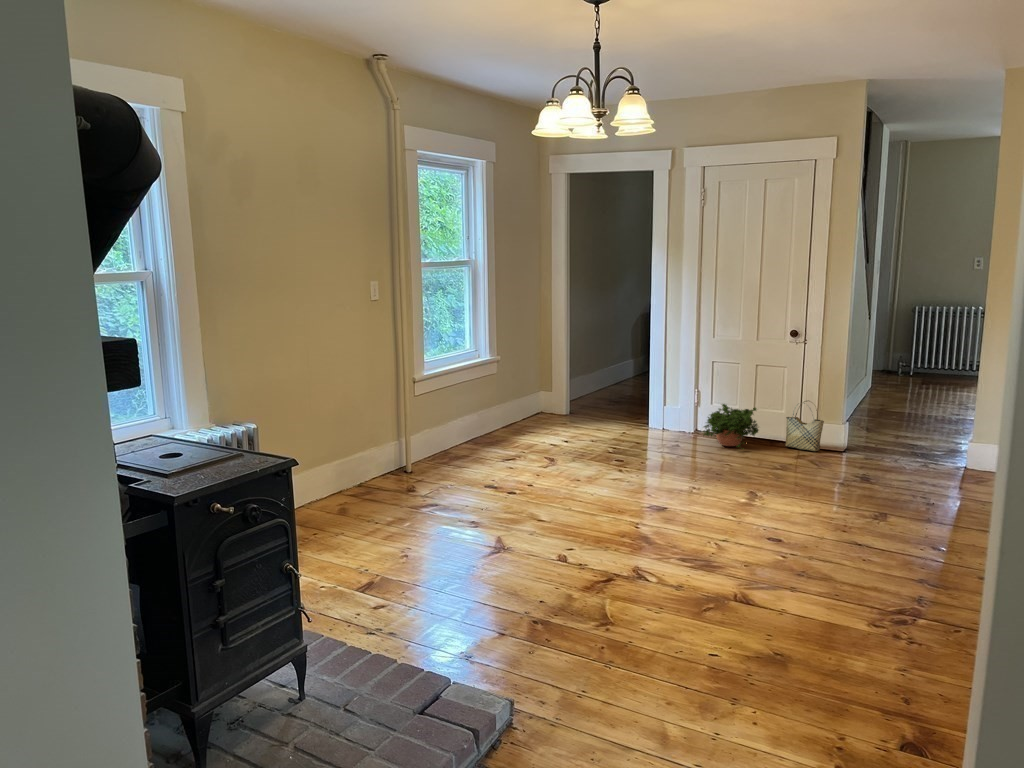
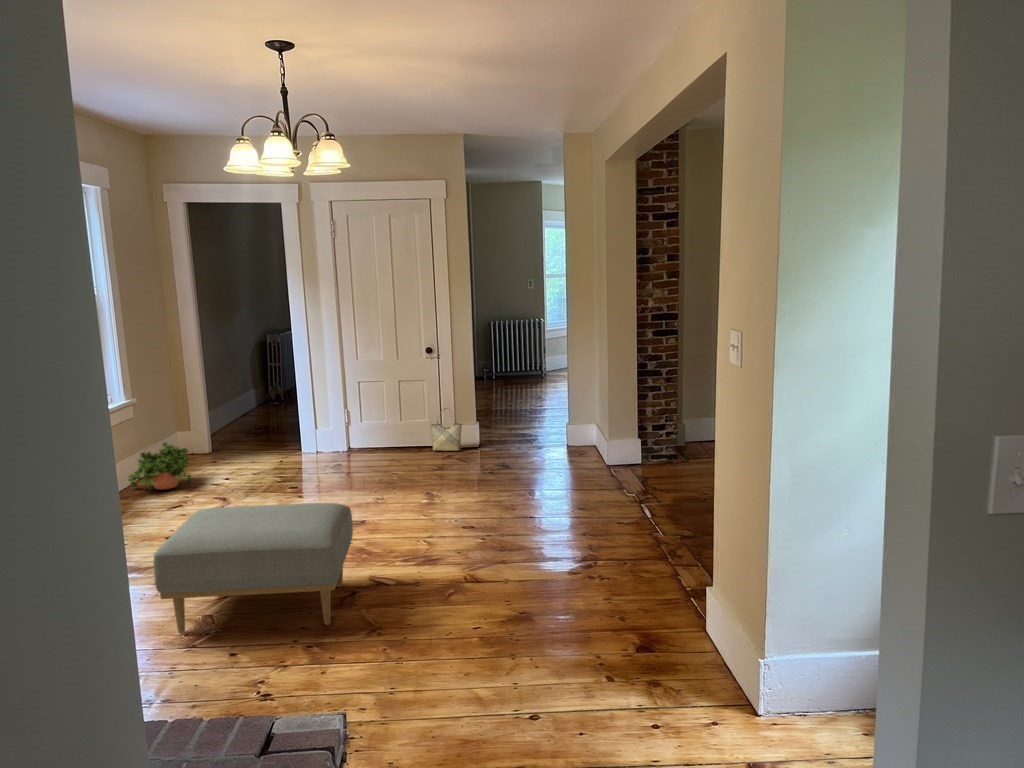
potted plant: present [704,404,759,447] -> present [128,443,191,489]
ottoman: none [422,464,620,605] -> present [154,503,353,633]

